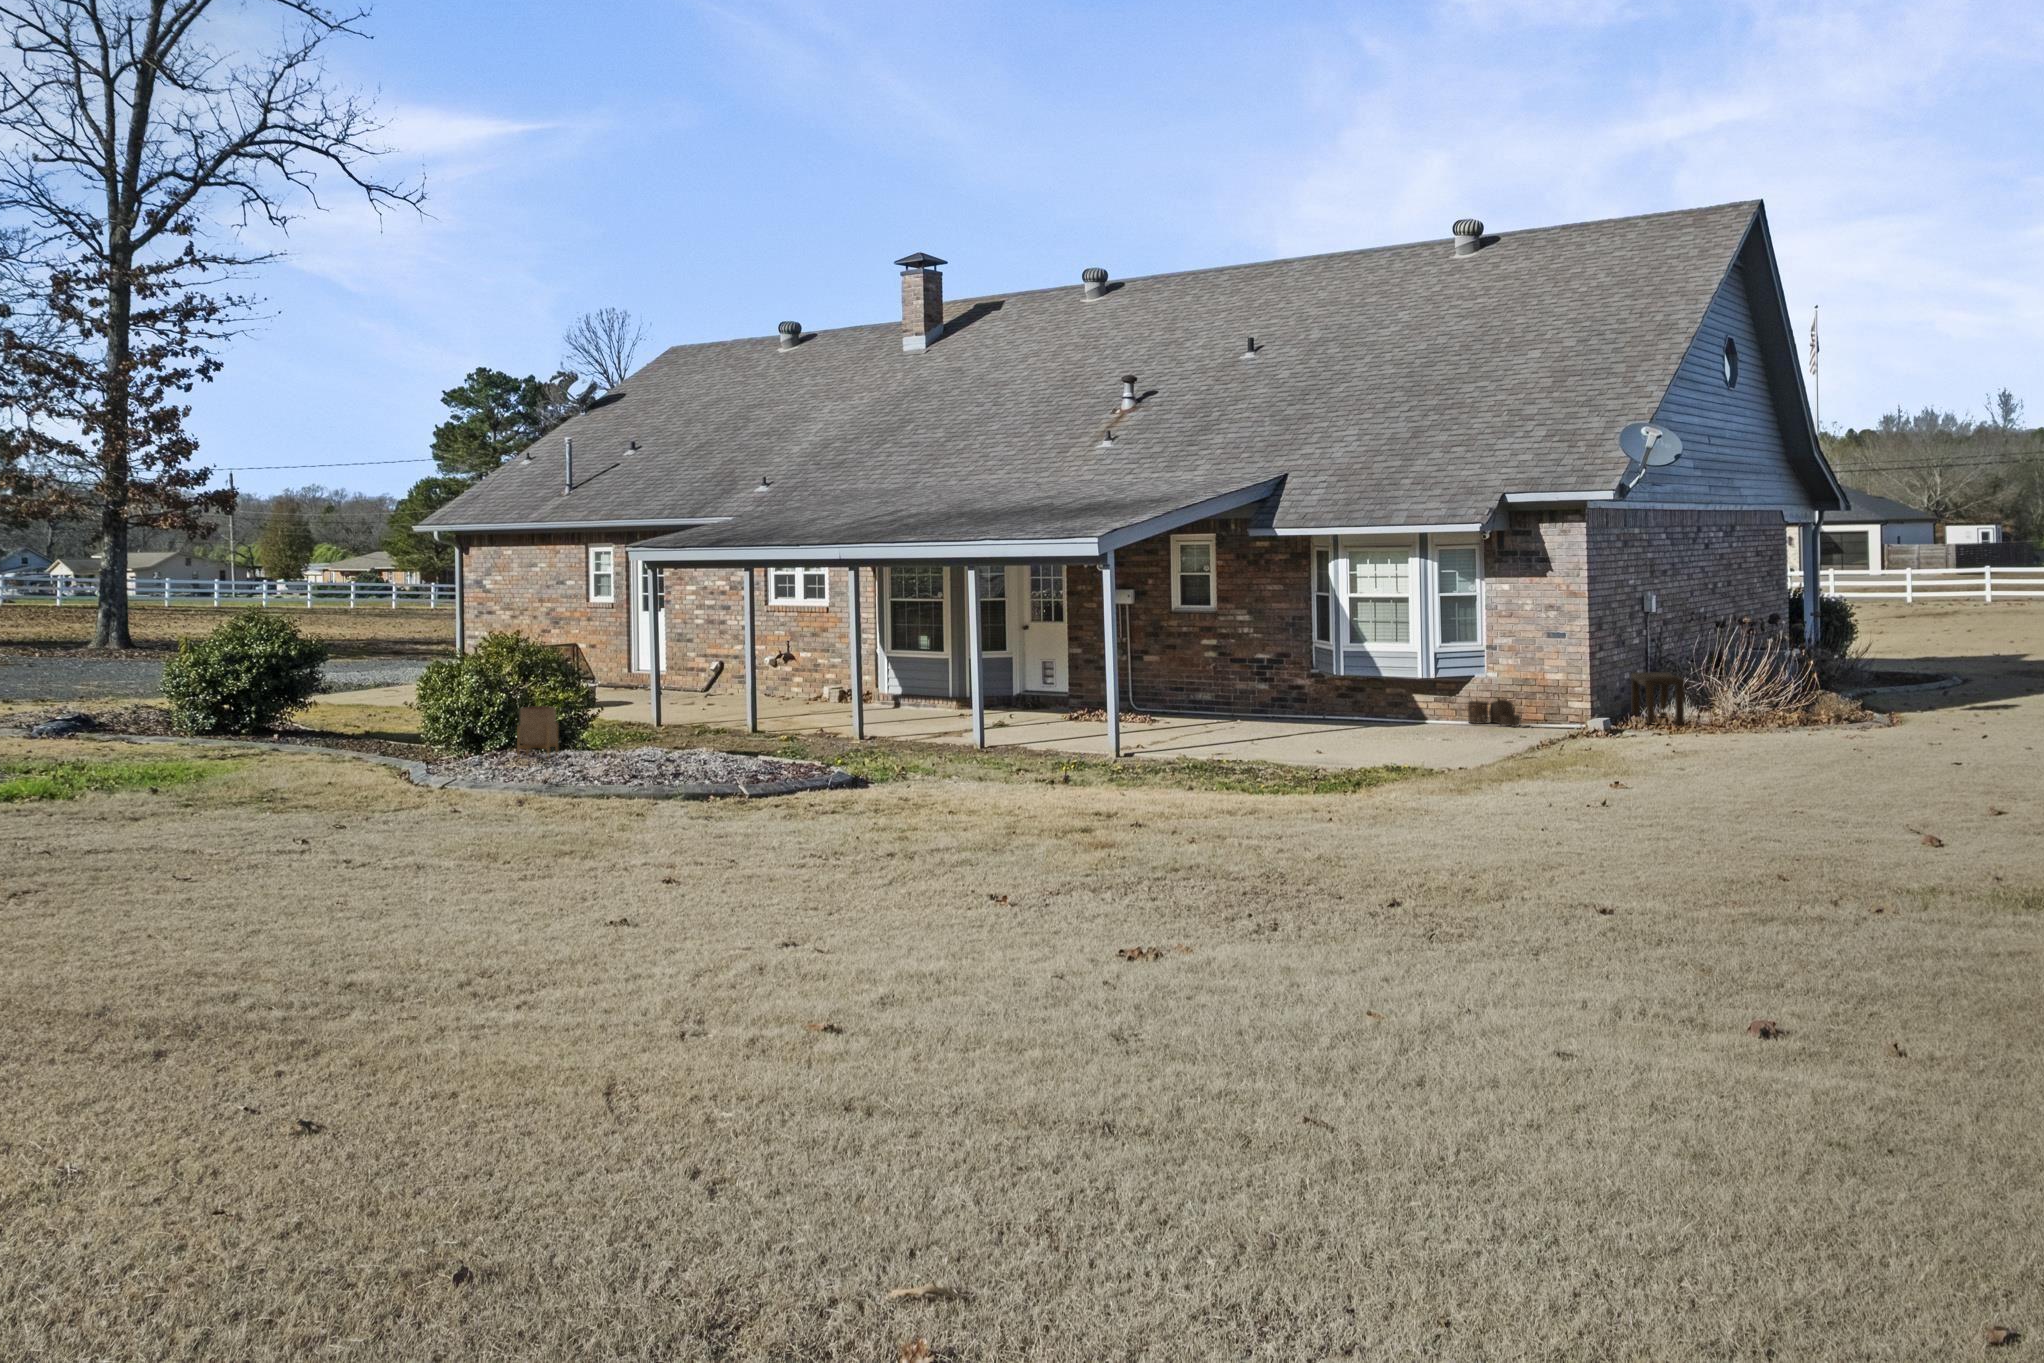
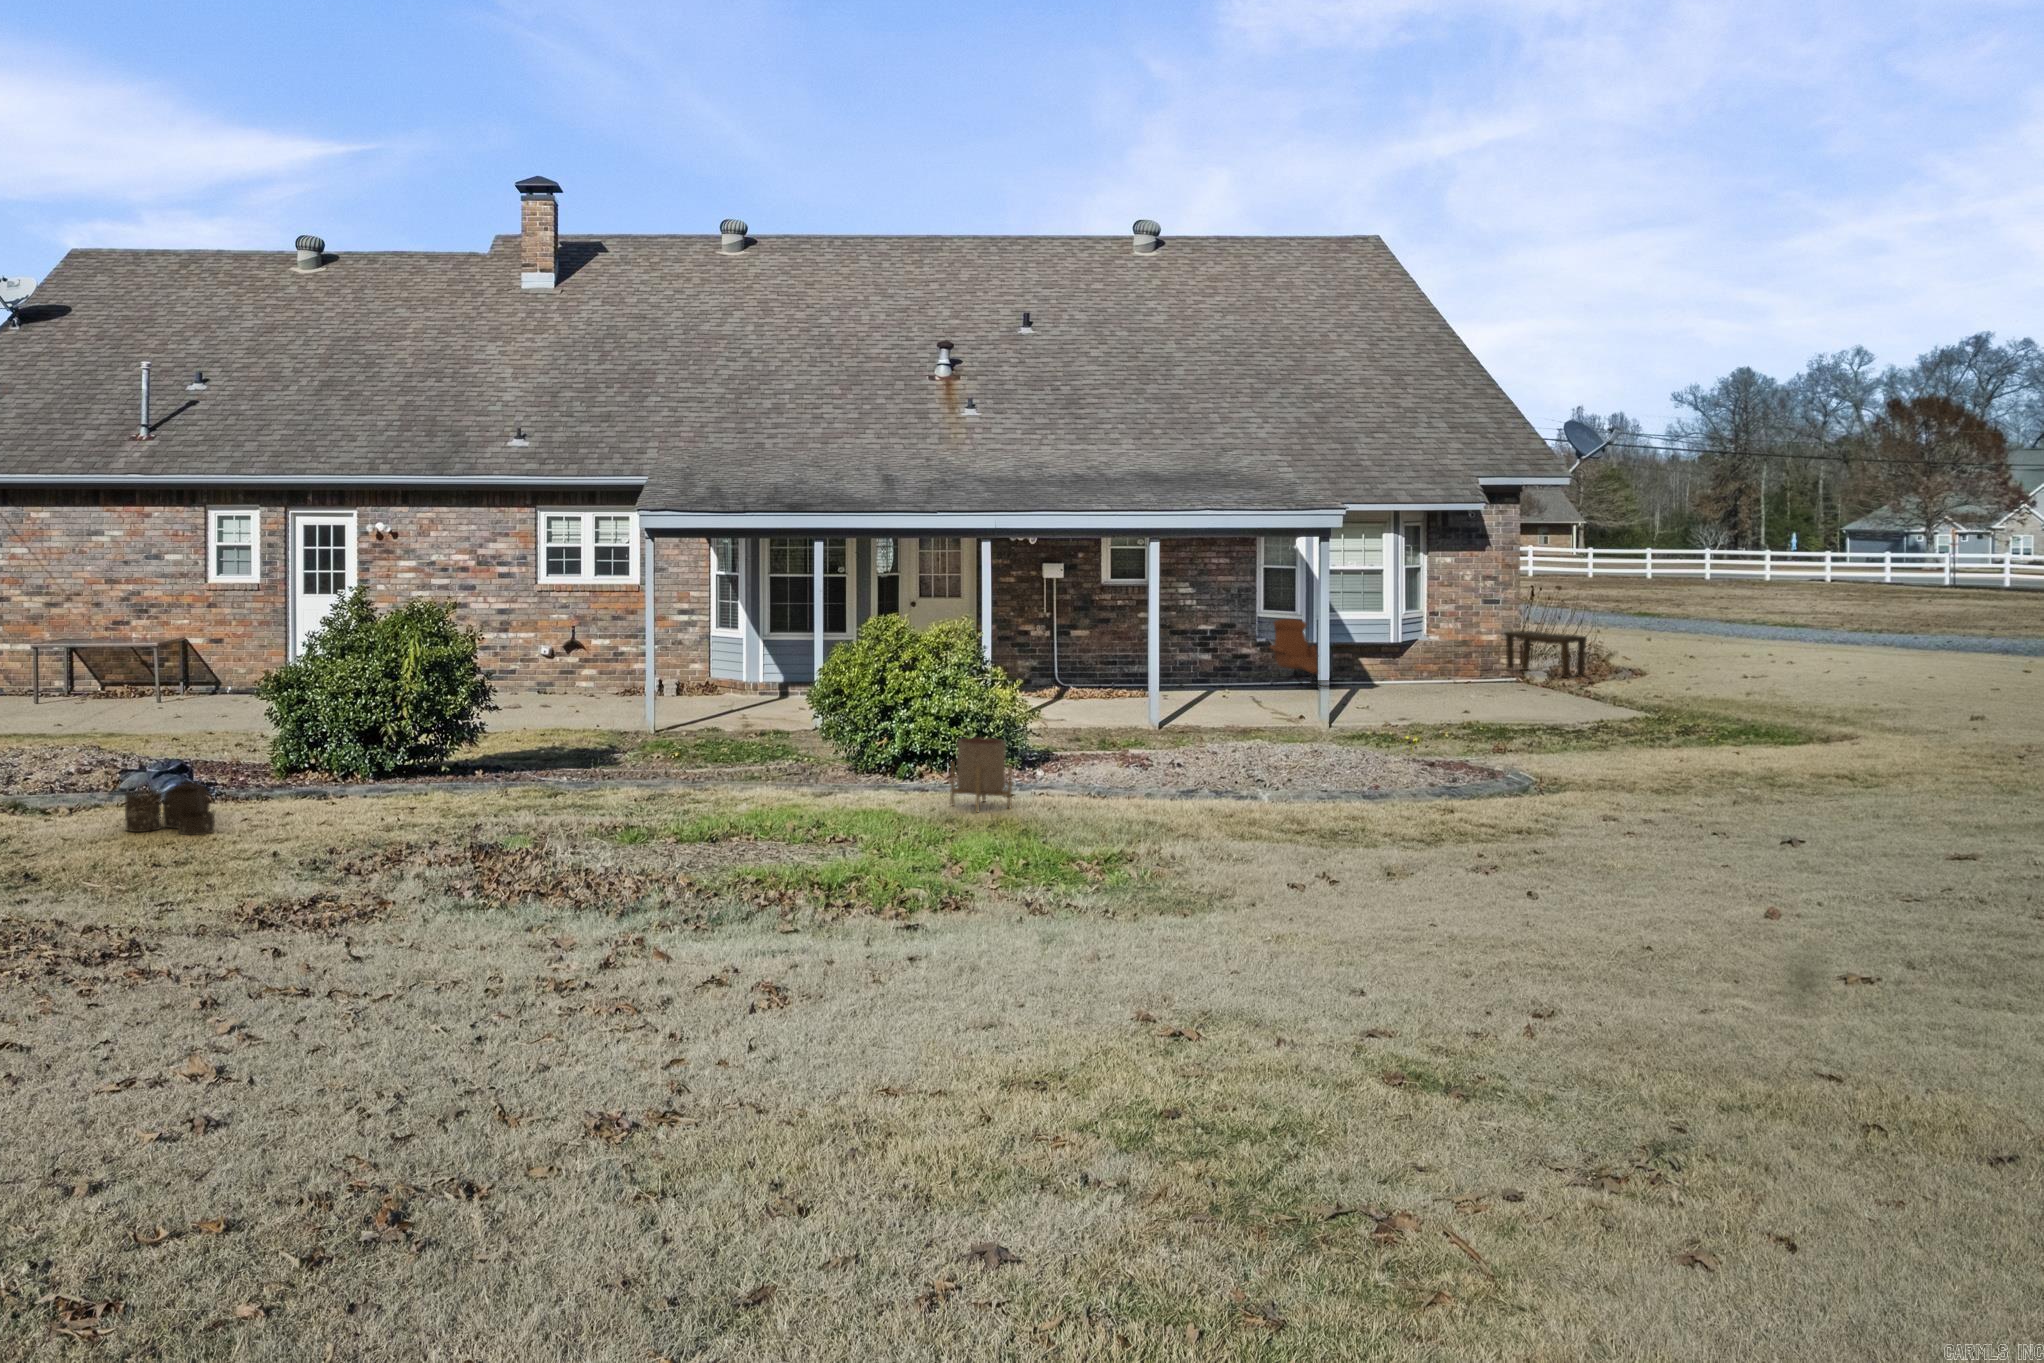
lounge chair: none [1291,649,1352,720] -> present [1270,619,1326,687]
woven basket: present [1468,699,1521,726] -> present [125,781,214,835]

